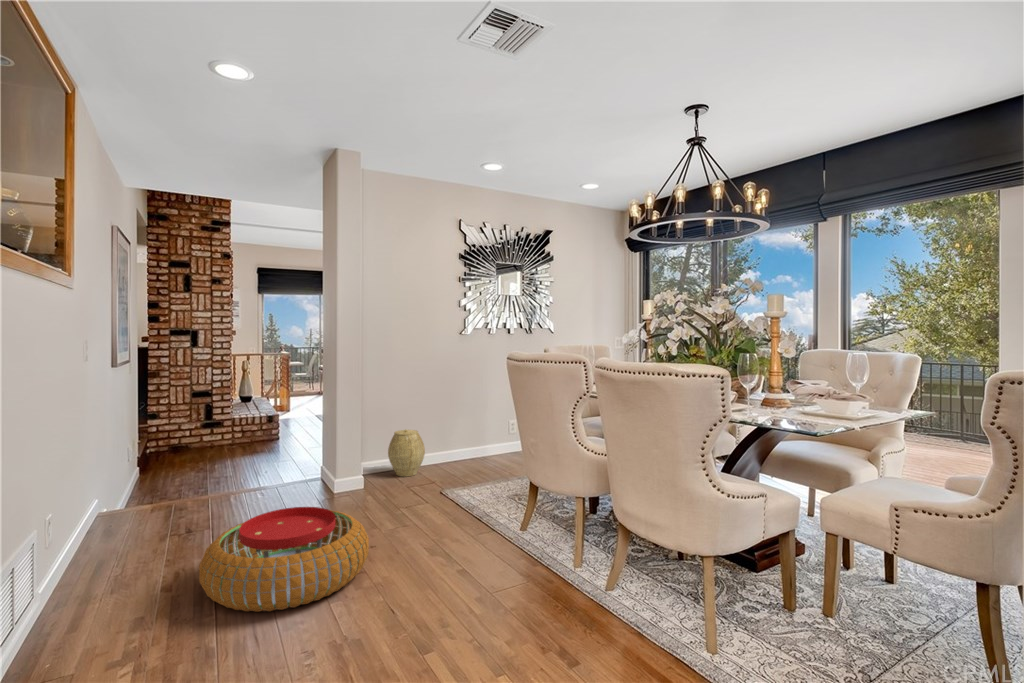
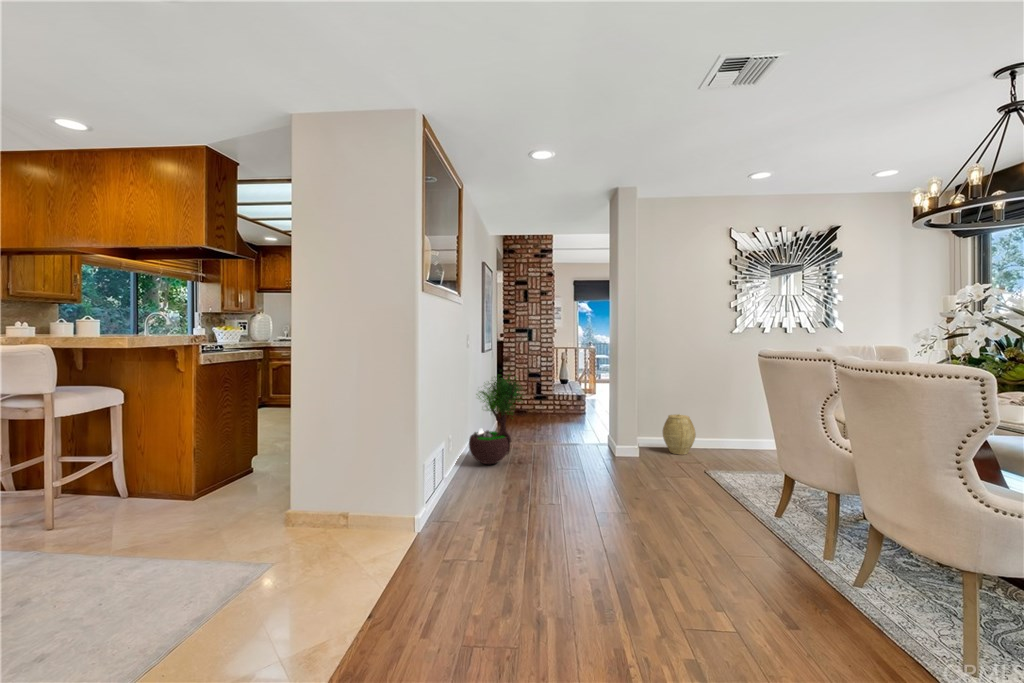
potted tree: none [90,392,196,543] -> present [469,378,523,464]
pouf: present [199,507,369,612] -> none [521,458,632,524]

